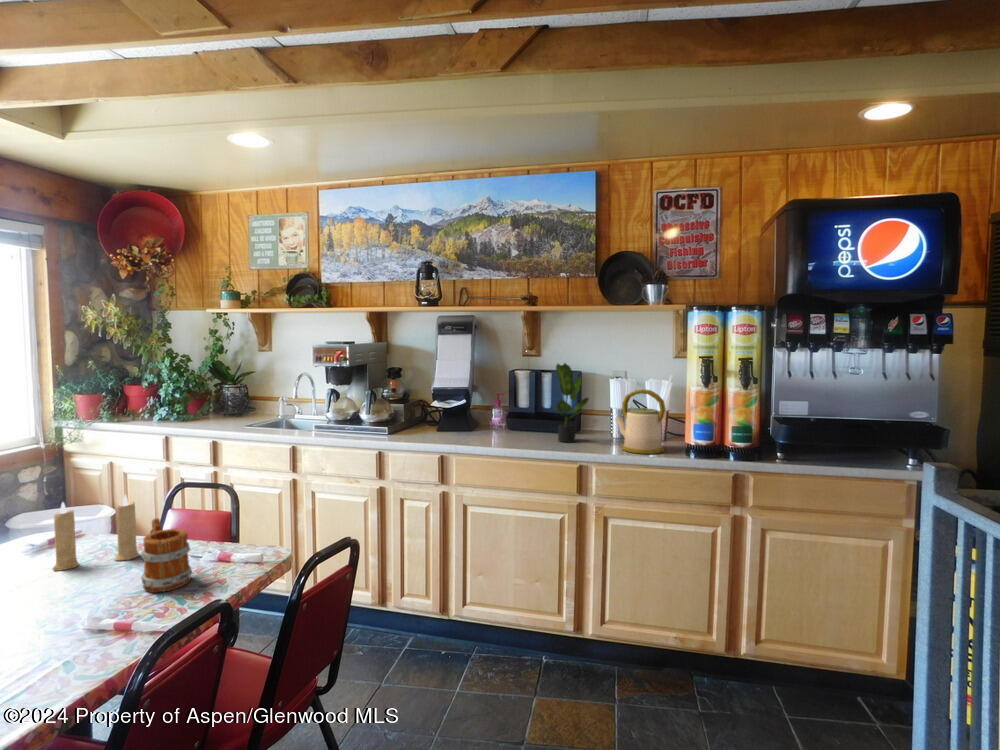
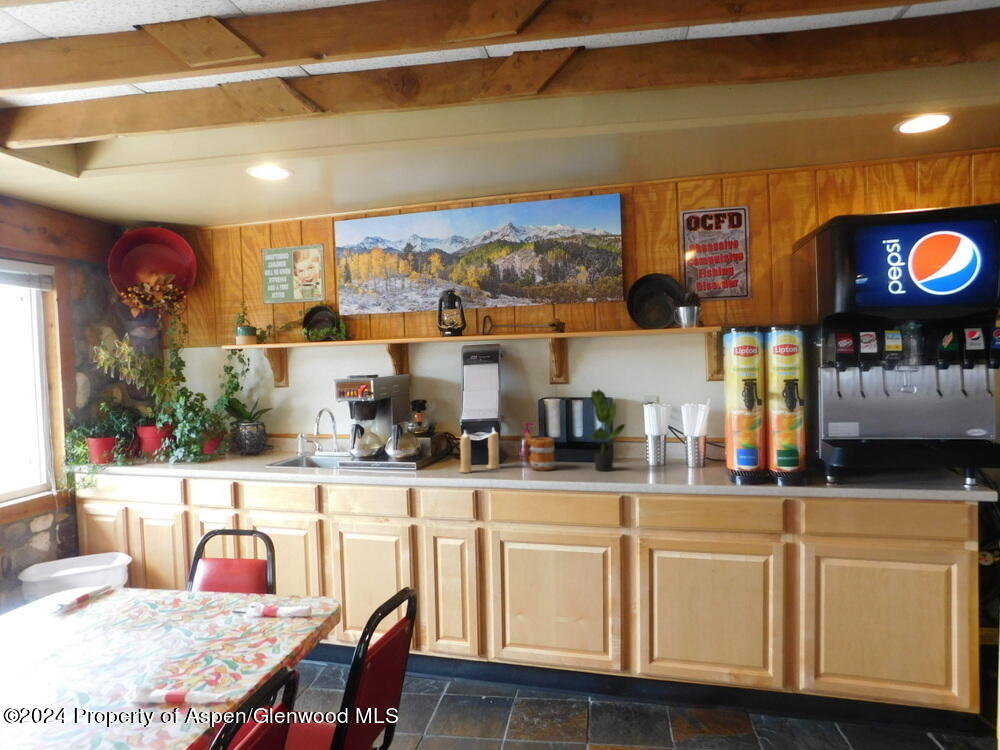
kettle: present [616,389,665,454] -> none [655,414,708,481]
candle: present [53,495,139,571] -> present [459,428,500,473]
mug: present [141,518,192,592] -> present [523,433,555,470]

